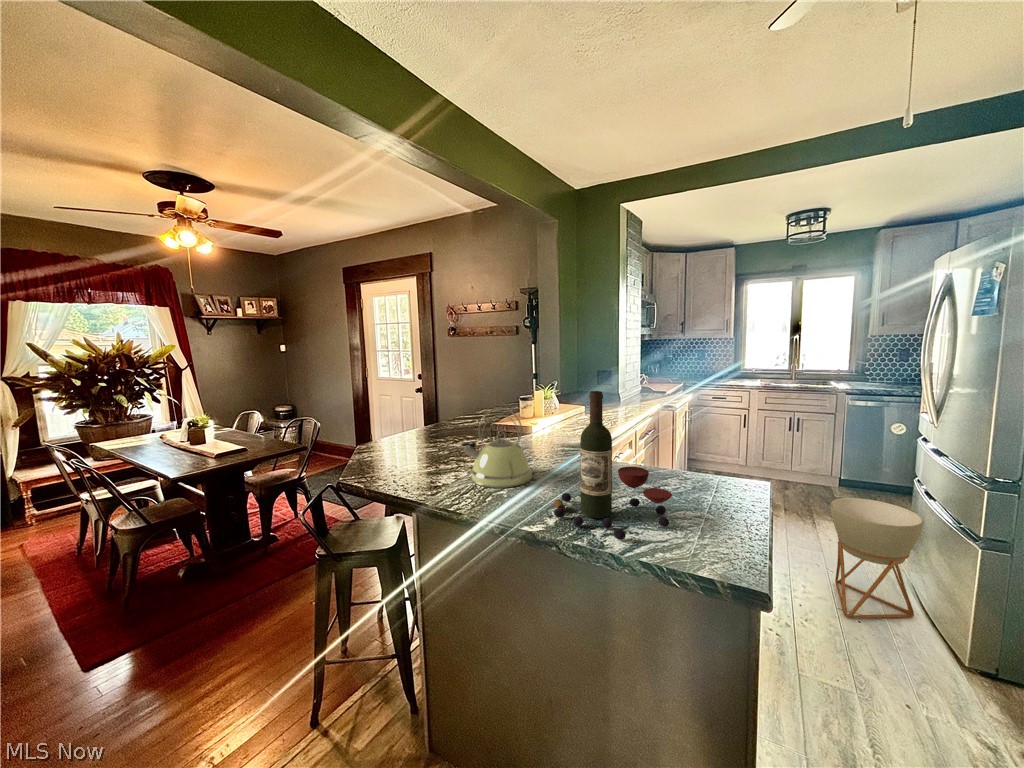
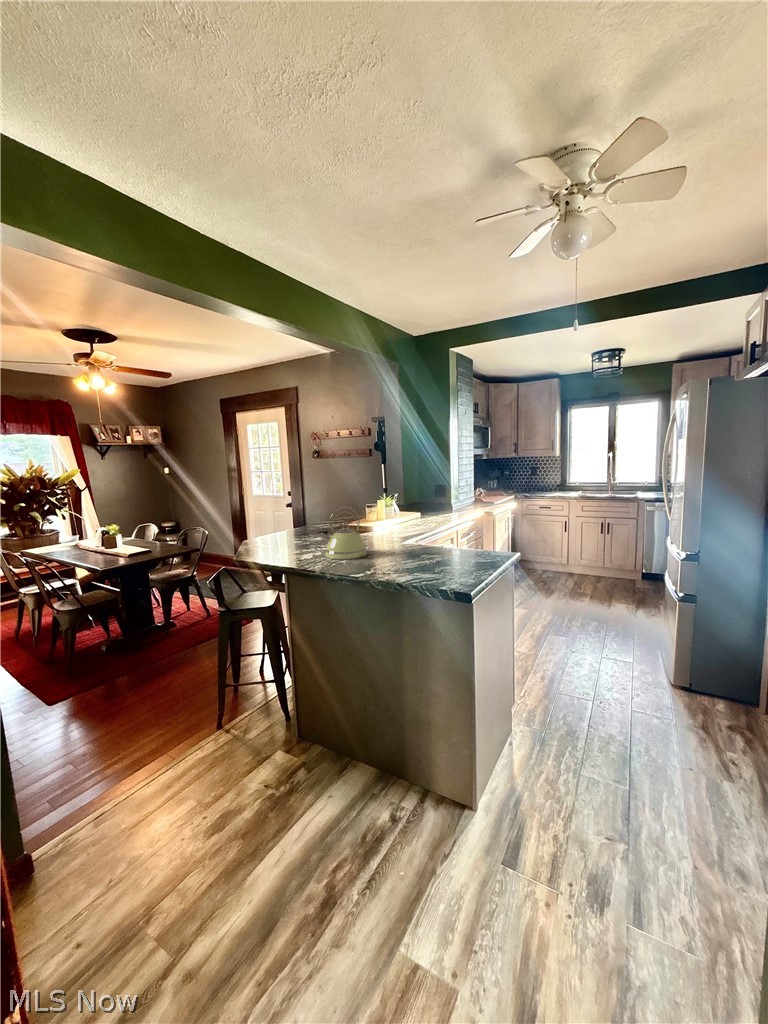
wine bottle: present [554,391,672,540] -> none [375,492,445,581]
planter: present [831,498,924,619] -> none [601,577,662,663]

